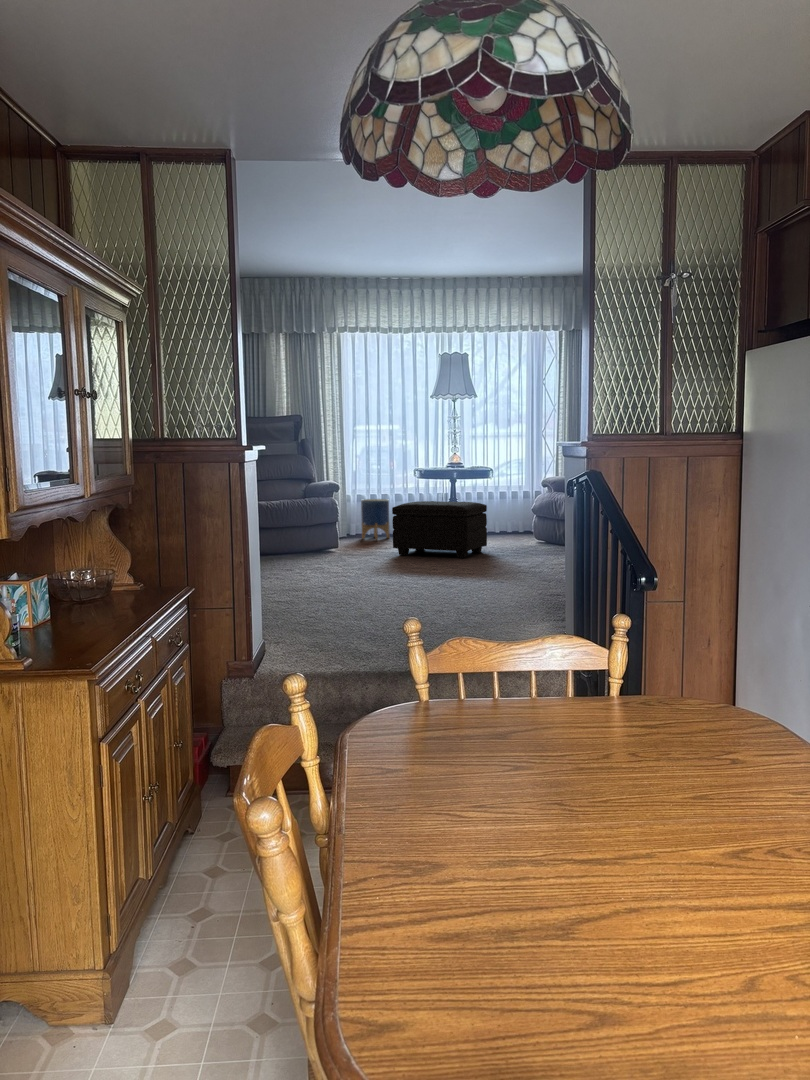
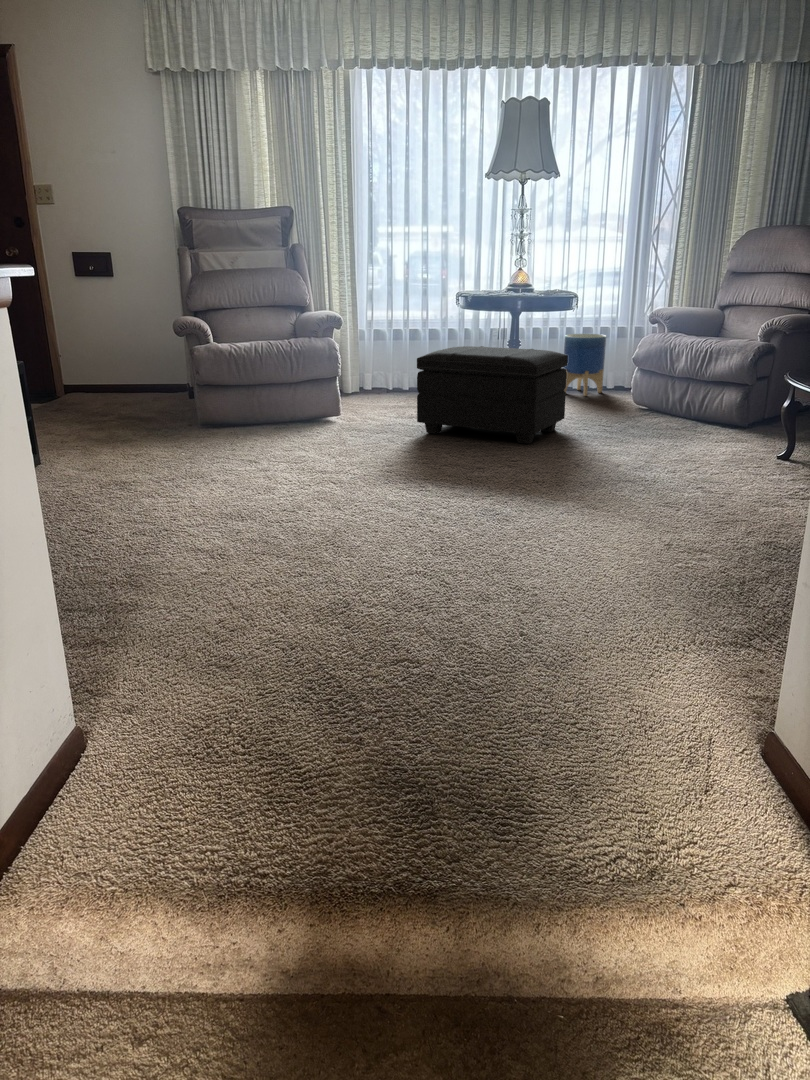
planter: present [361,499,390,540] -> present [564,334,606,396]

